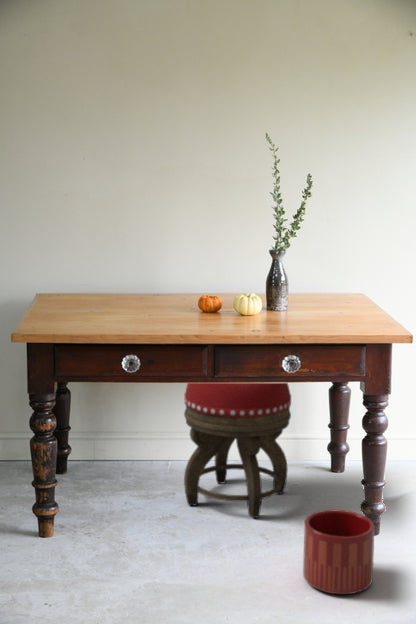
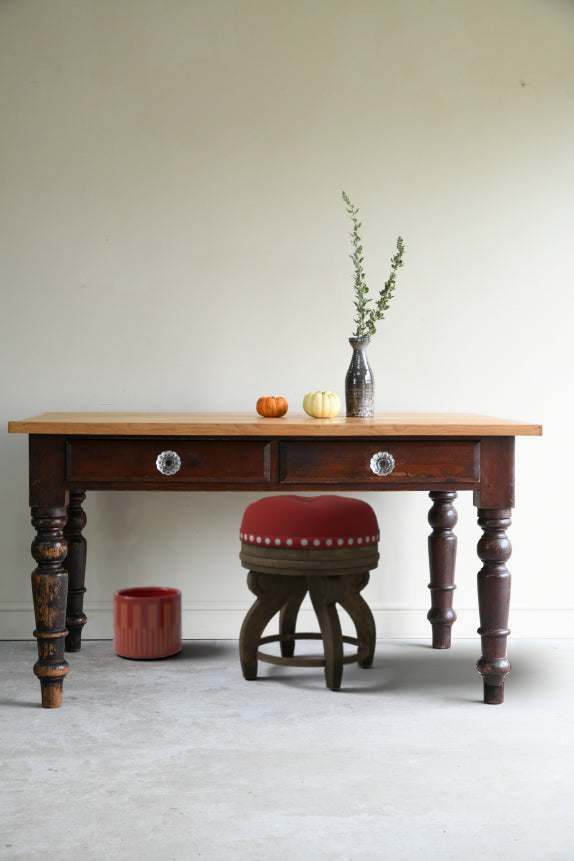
planter: present [303,510,374,594] -> present [113,586,182,659]

